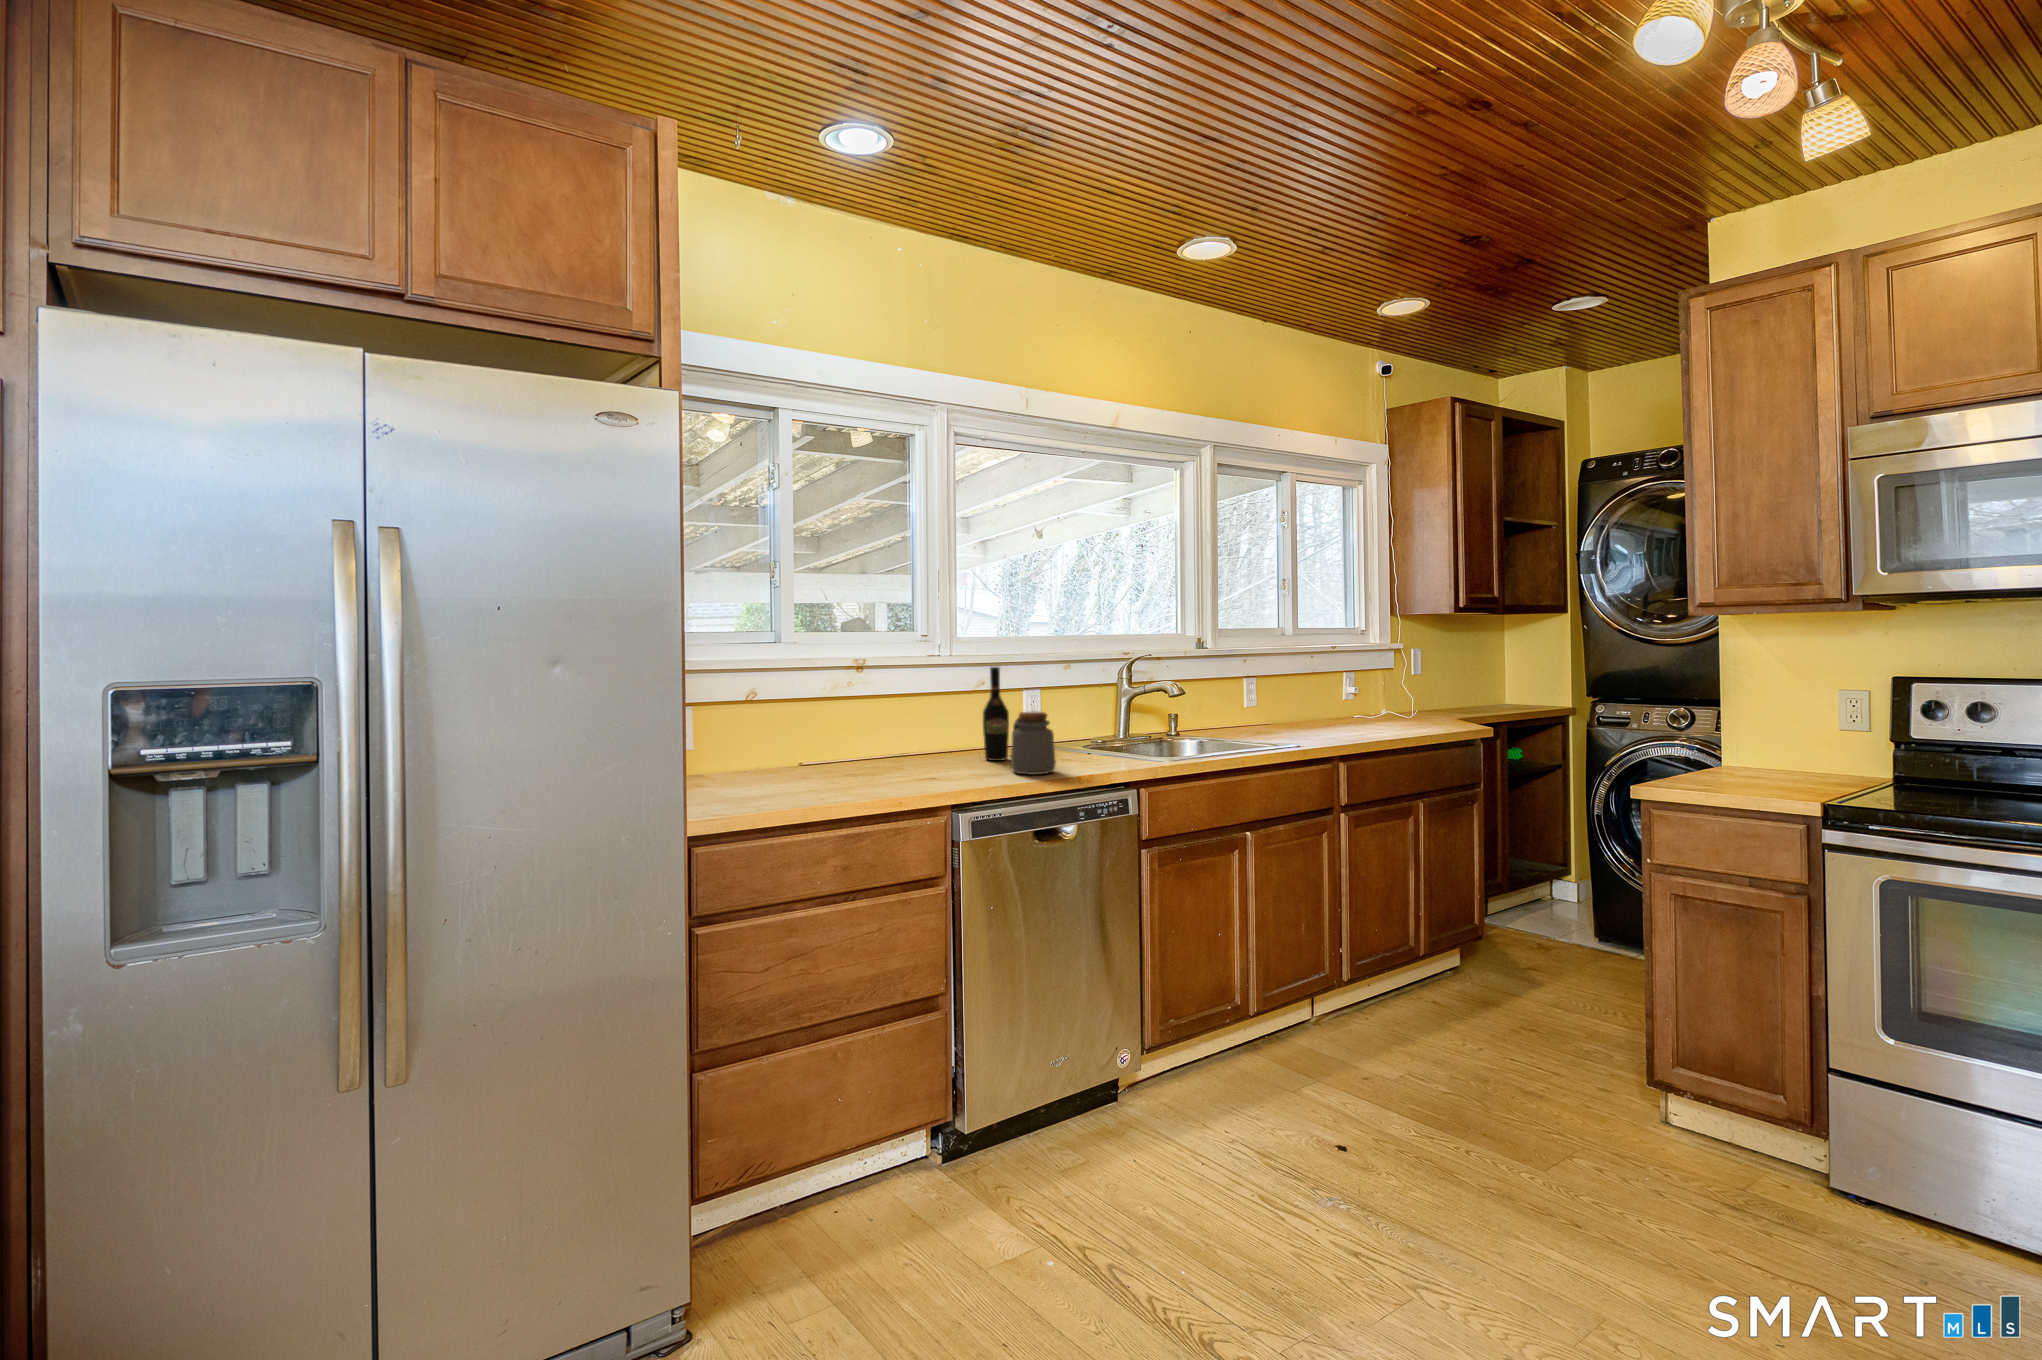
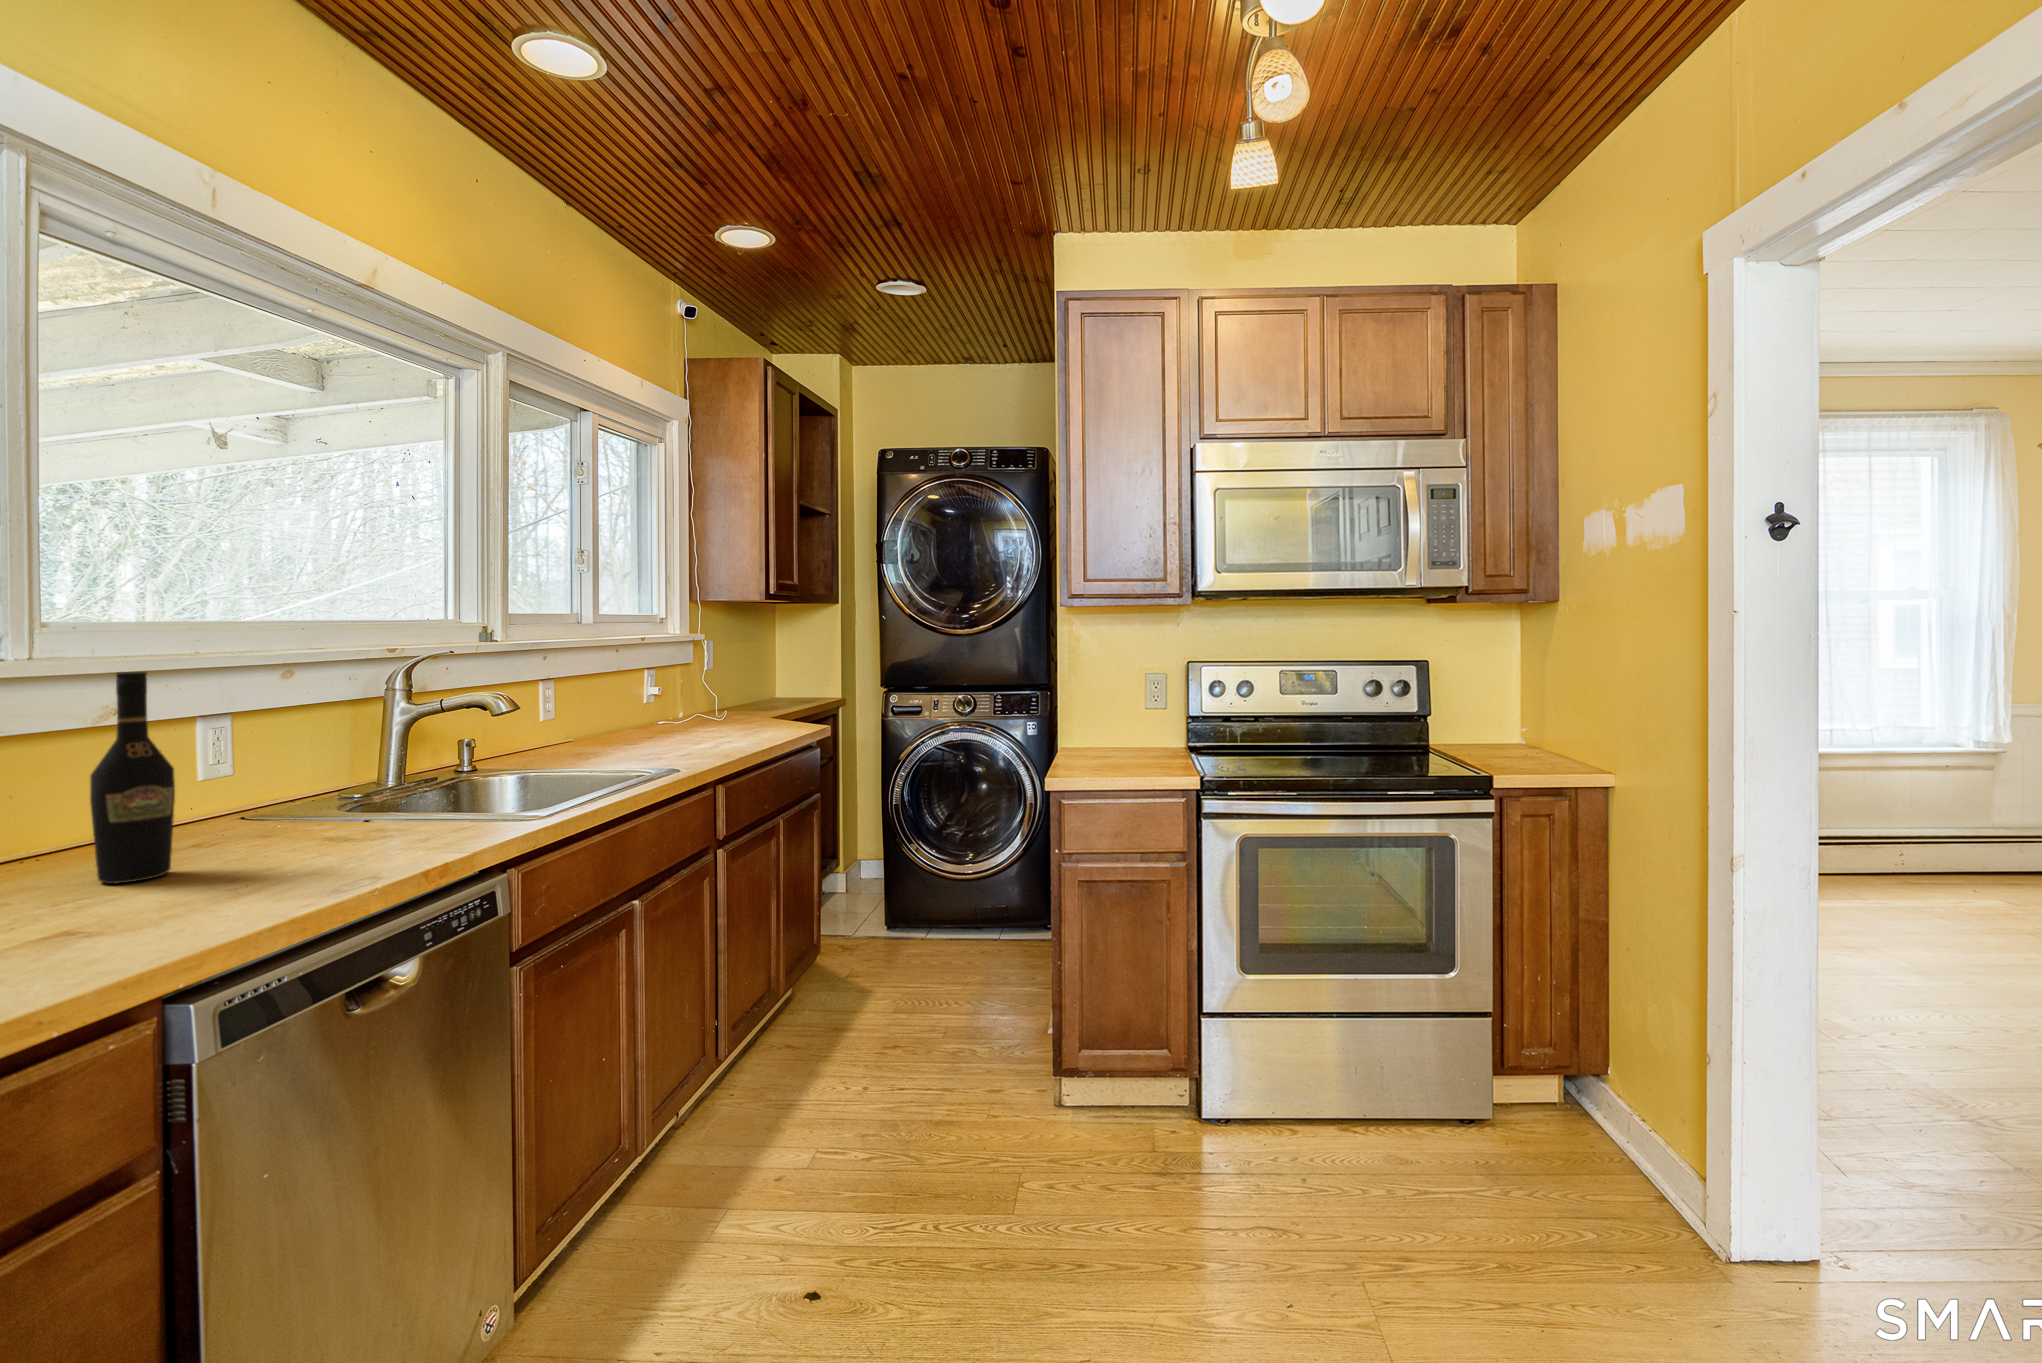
jar: present [1011,712,1056,775] -> none [224,757,347,897]

